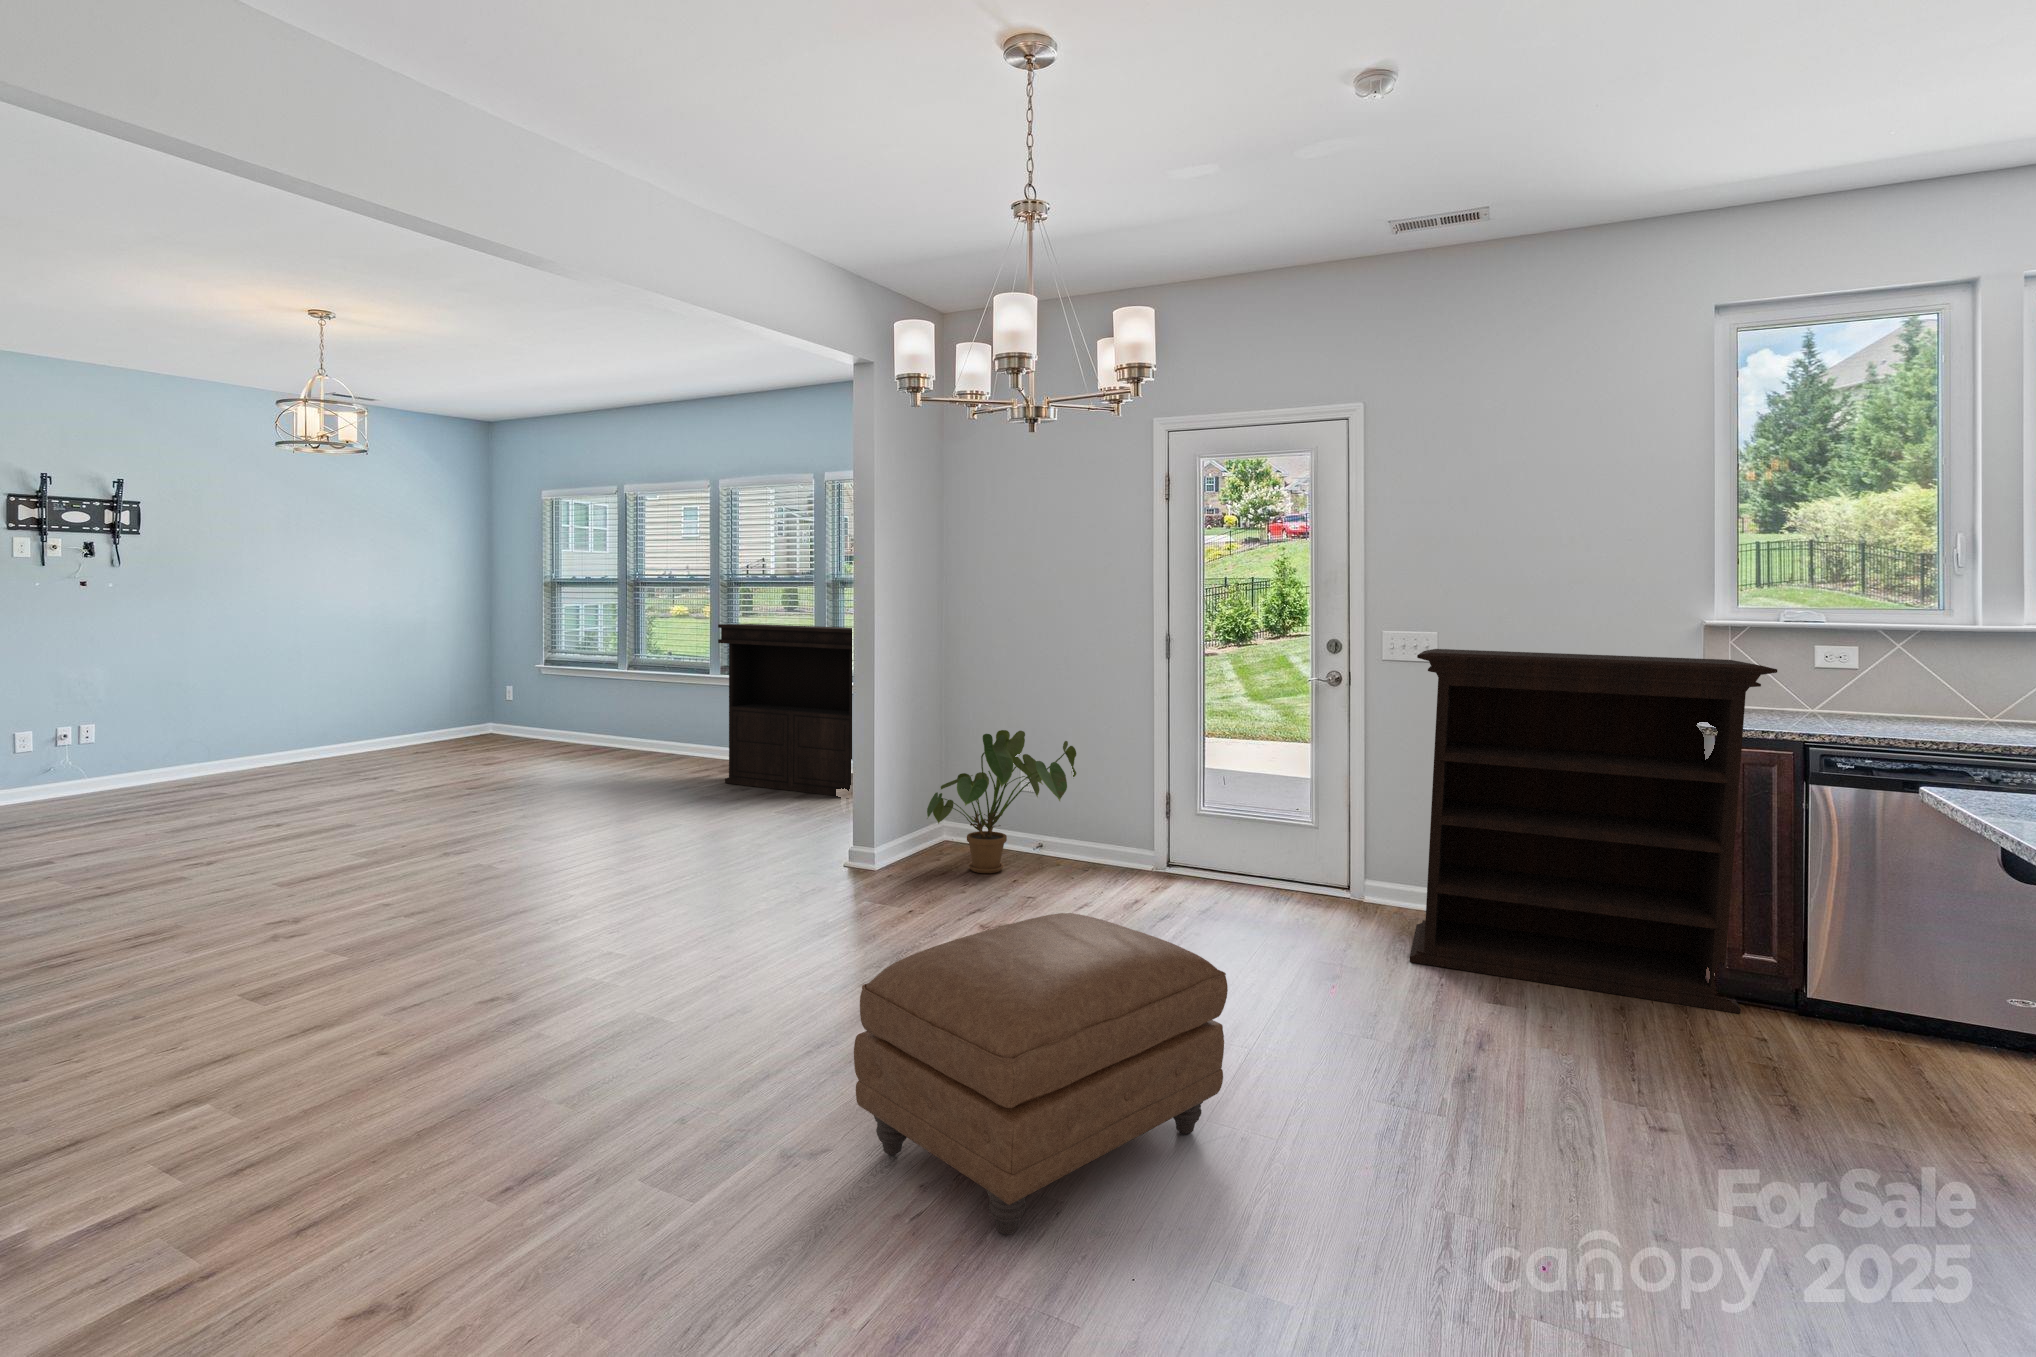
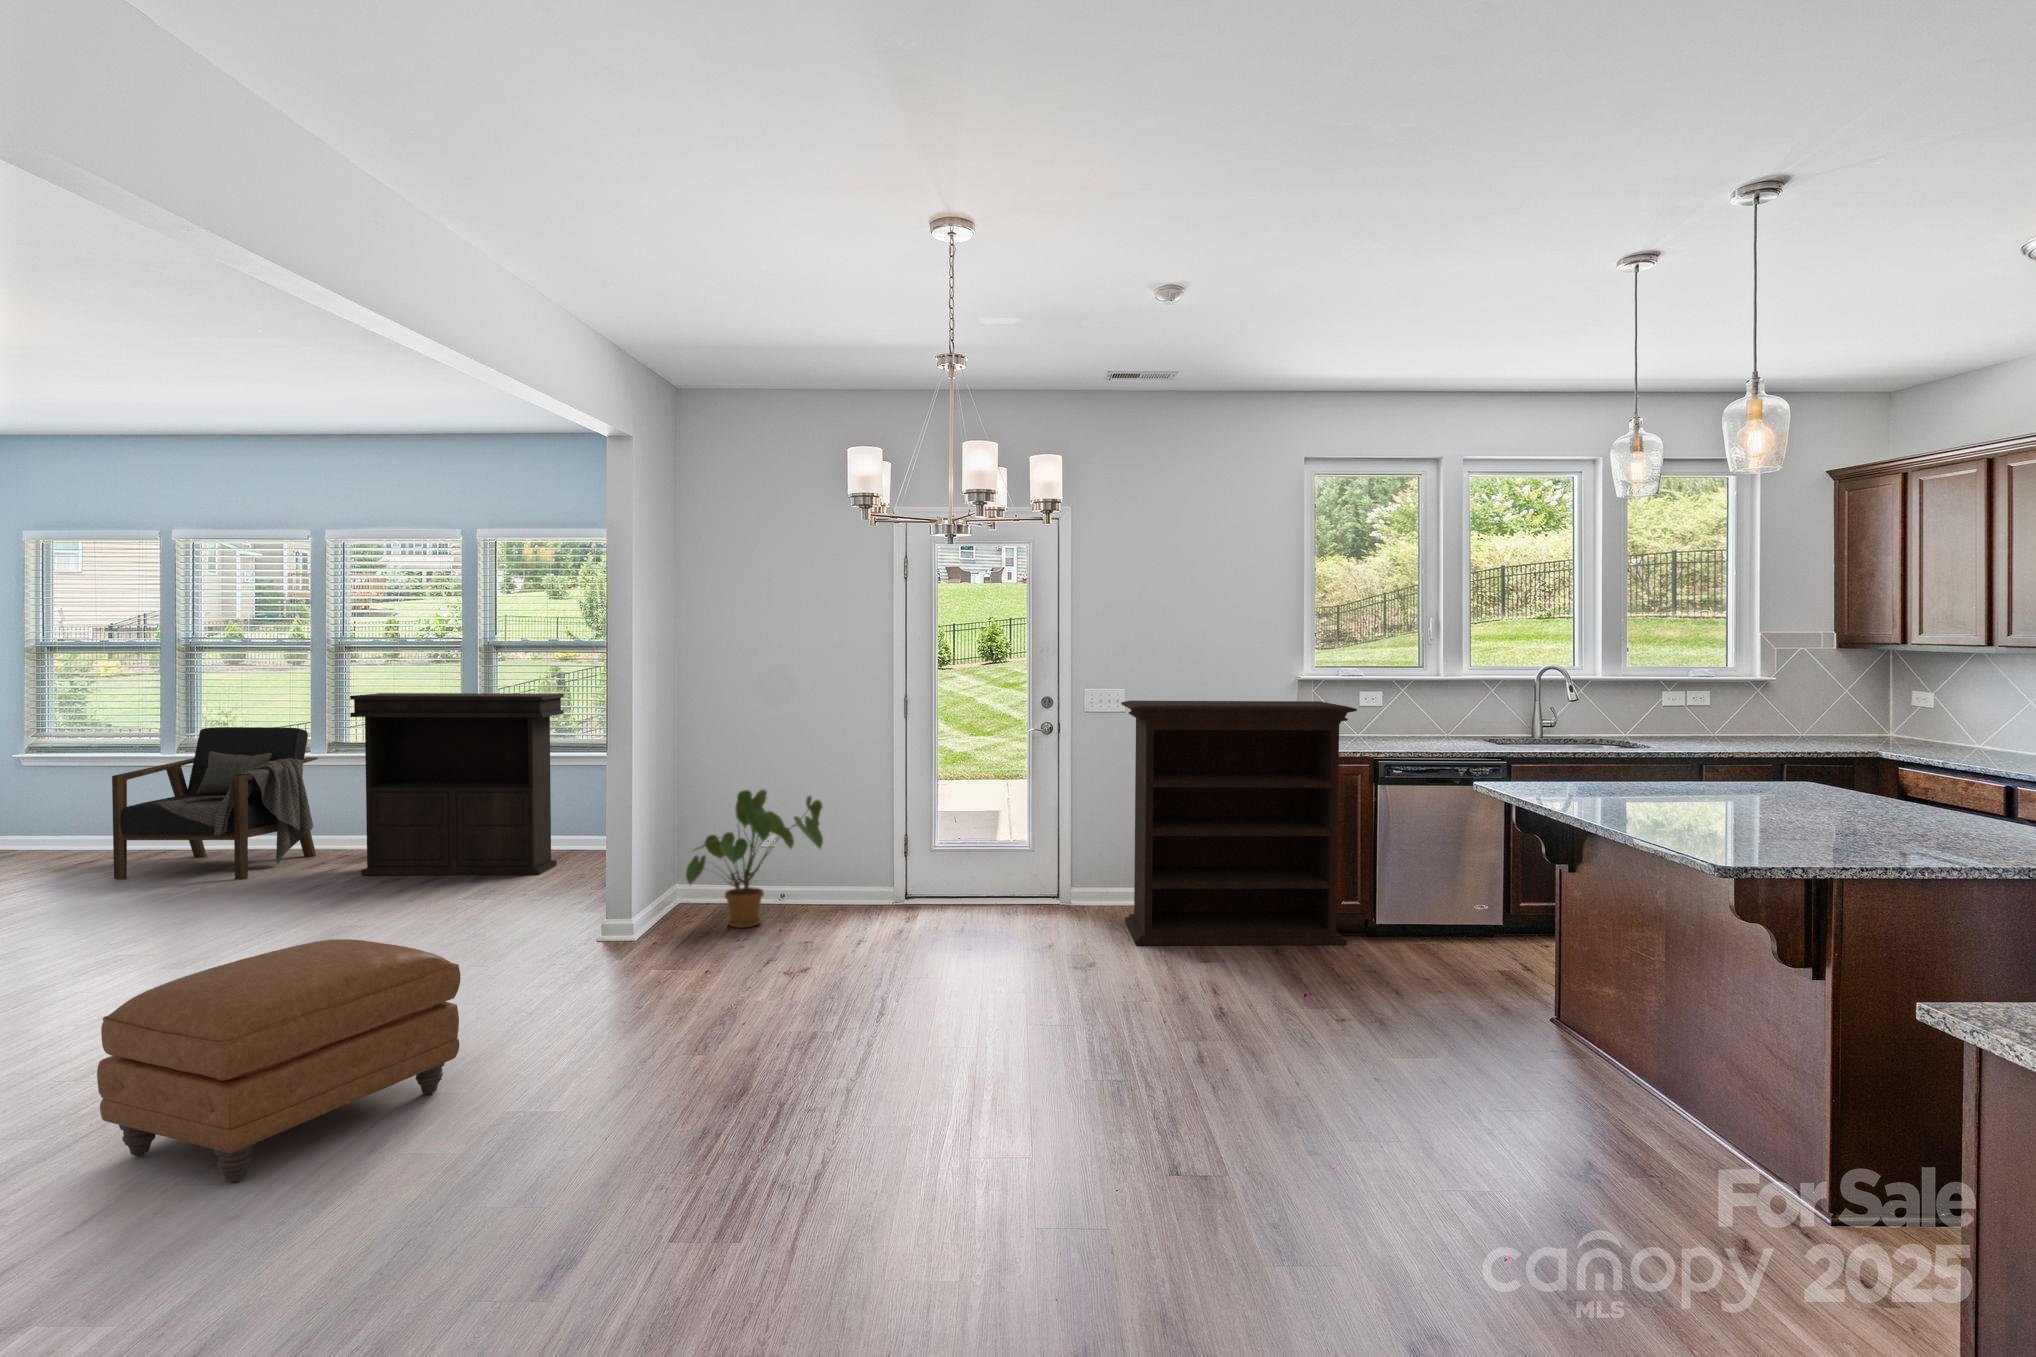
armchair: none [566,650,715,777] -> present [112,727,318,879]
ottoman: present [854,913,1228,1234] -> present [97,939,461,1182]

